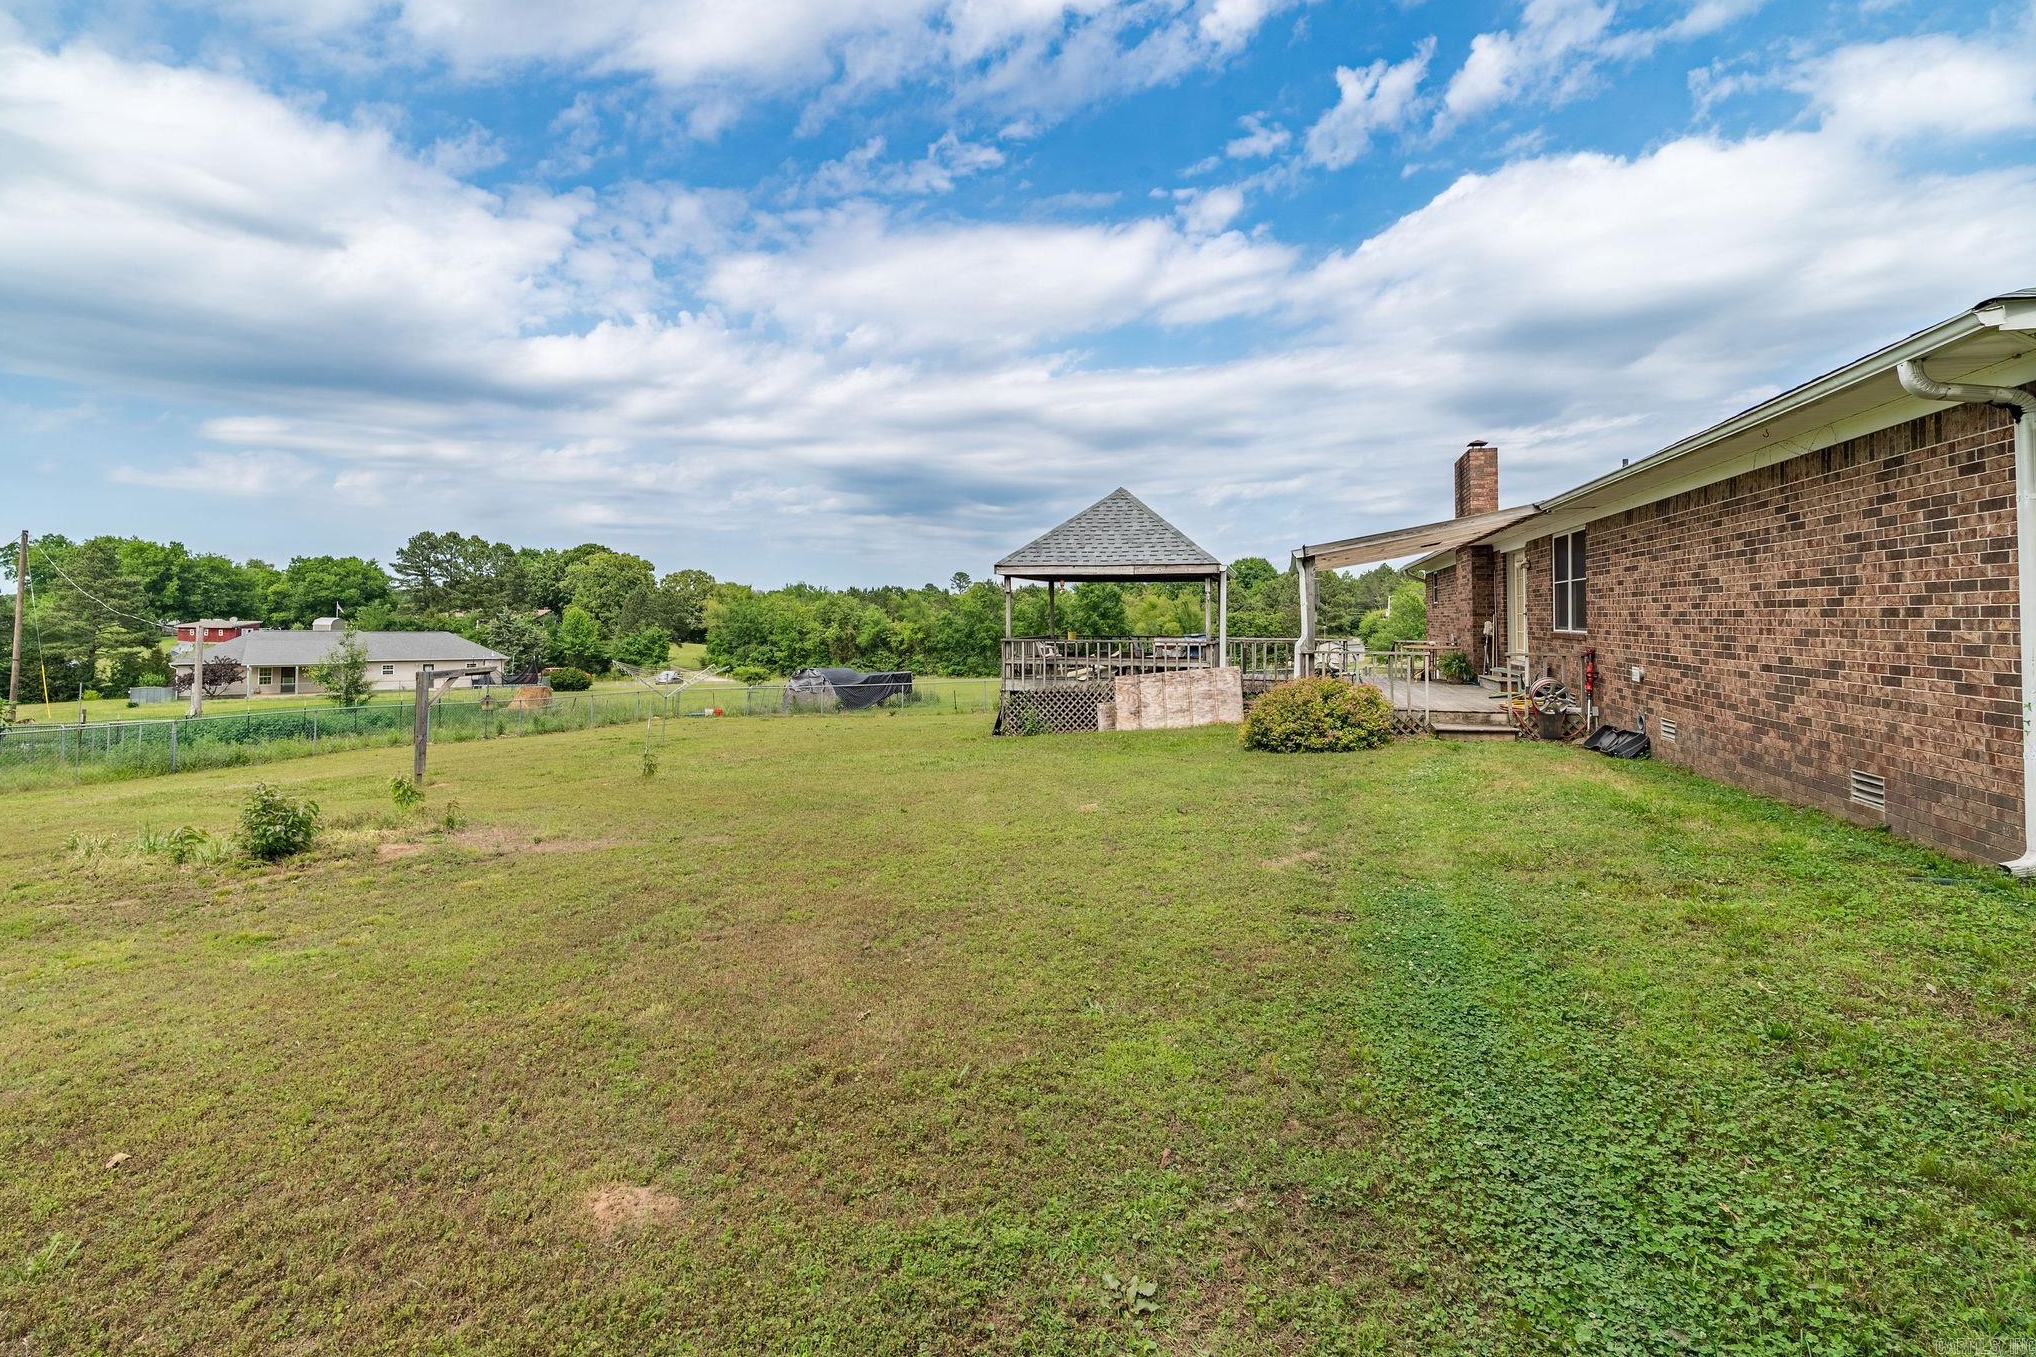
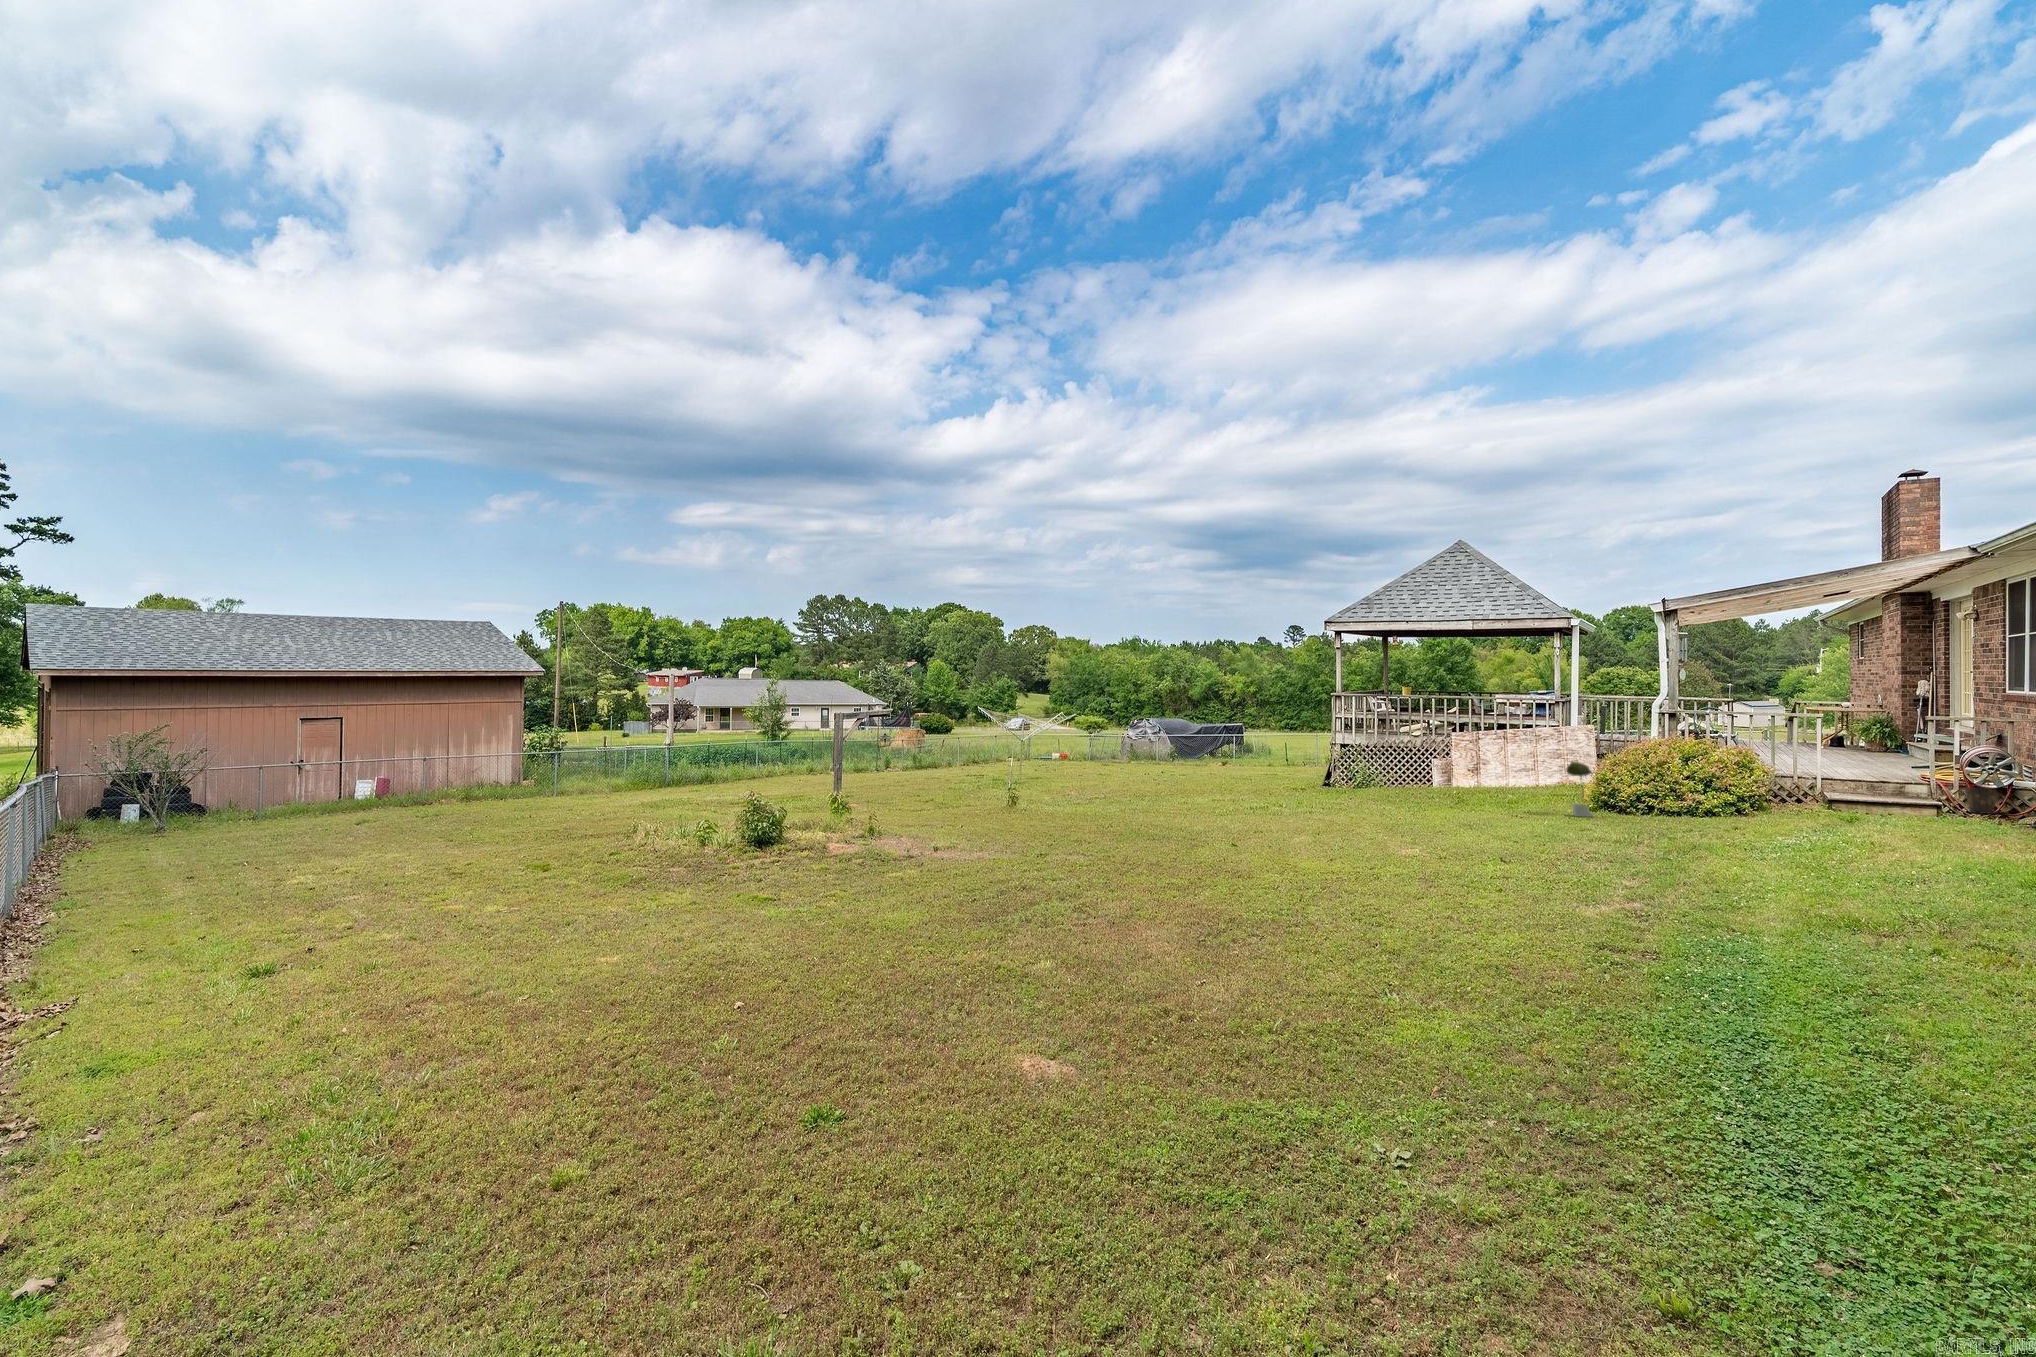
potted tree: none [1225,702,1250,758] -> present [1566,762,1593,817]

